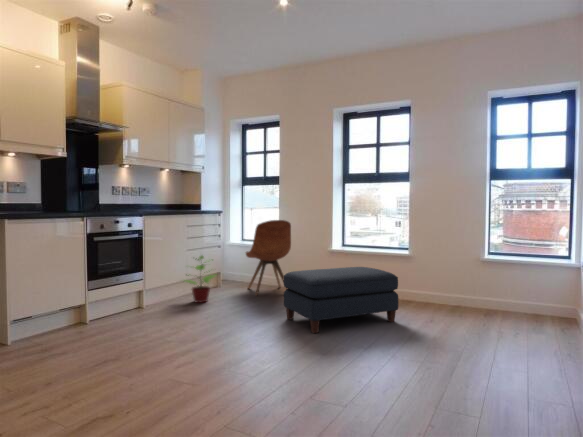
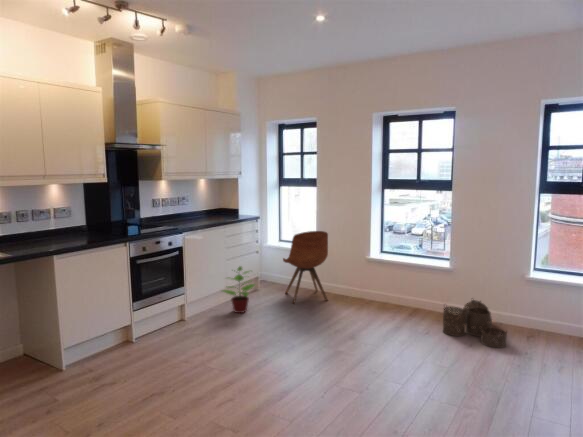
ottoman: present [283,267,399,333] -> none [321,285,439,363]
woven basket: none [403,282,463,321] -> present [443,300,507,347]

